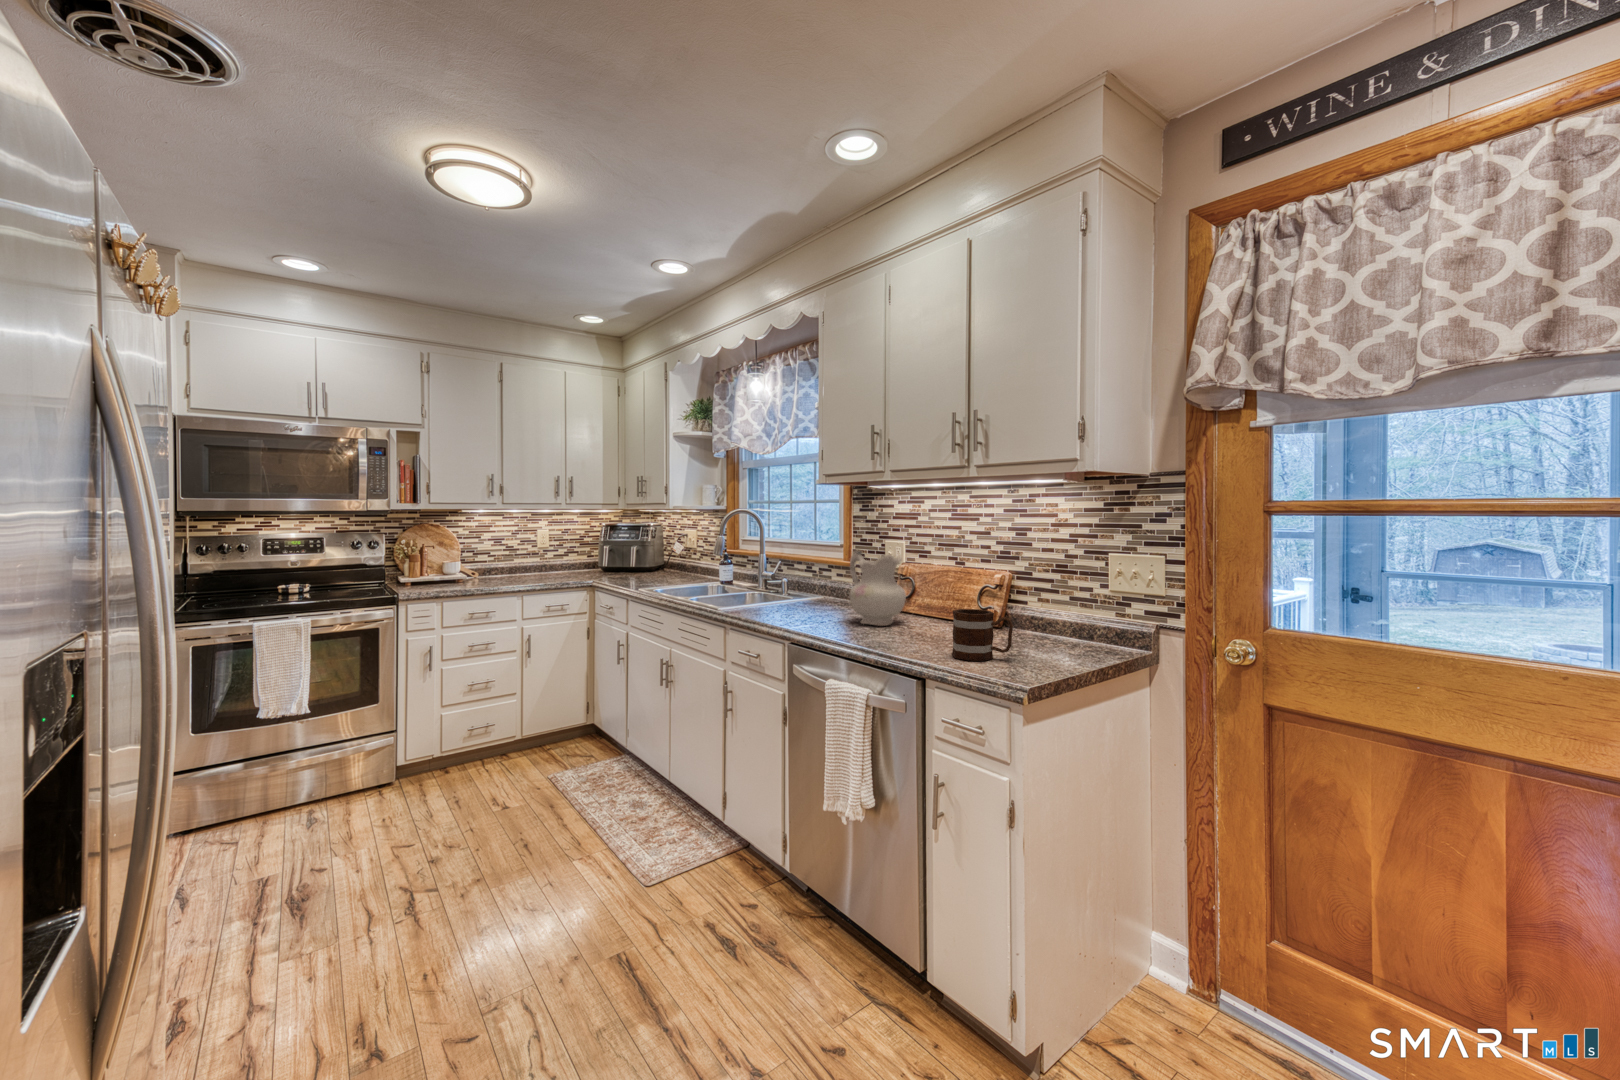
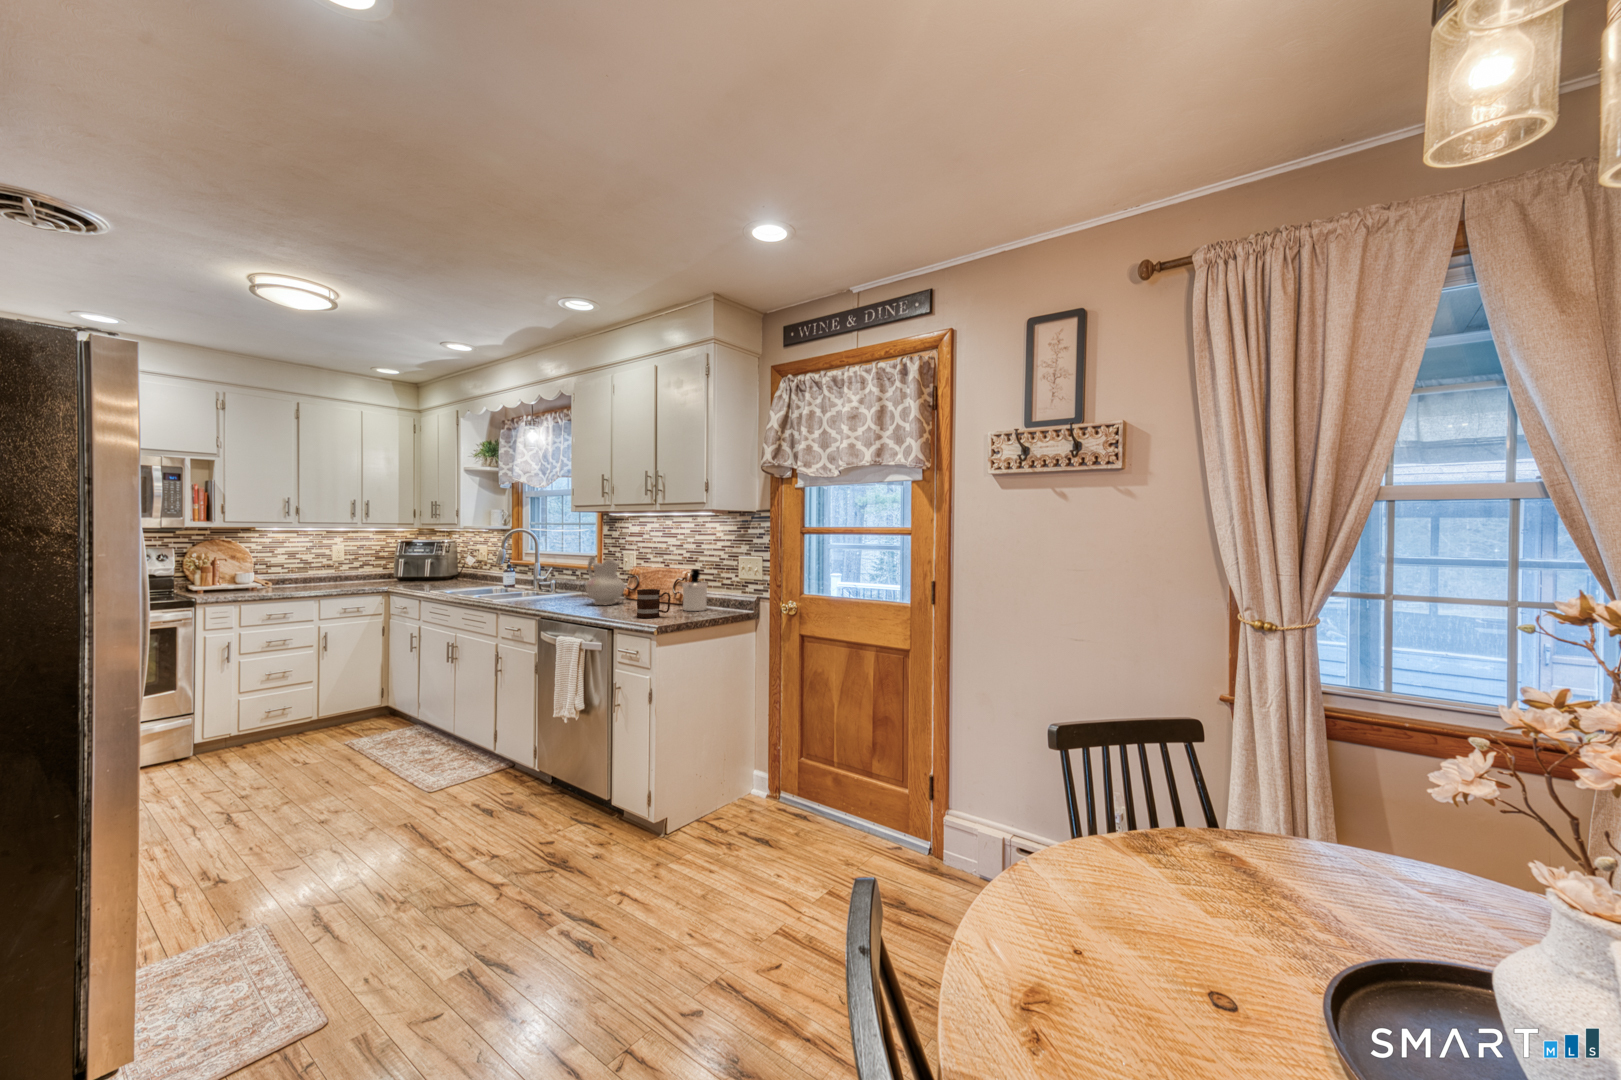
soap dispenser: none [1014,574,1058,646] -> present [682,569,708,611]

